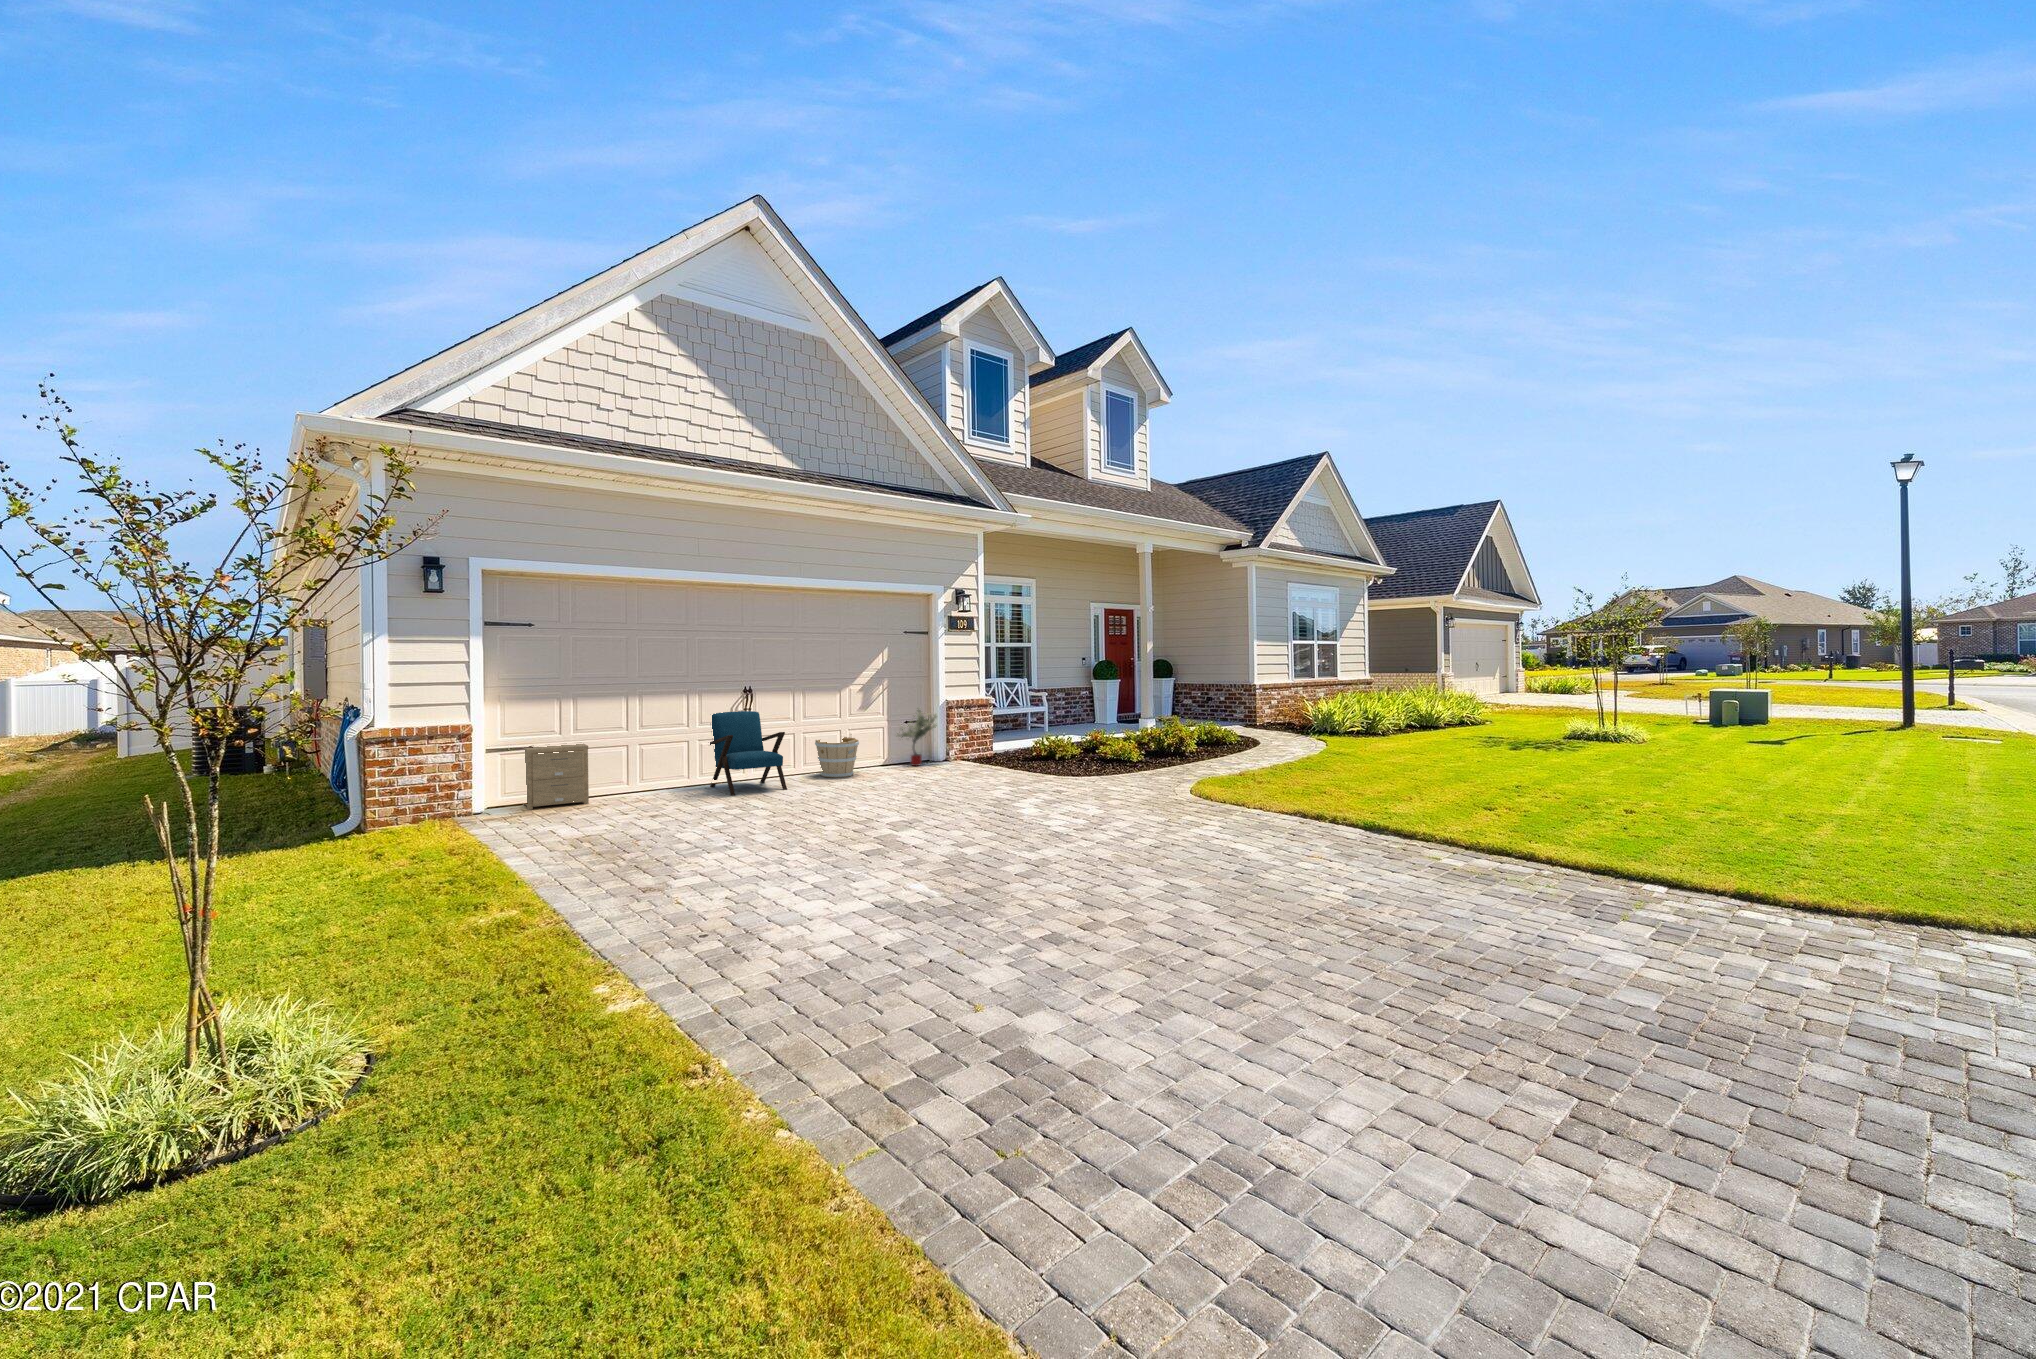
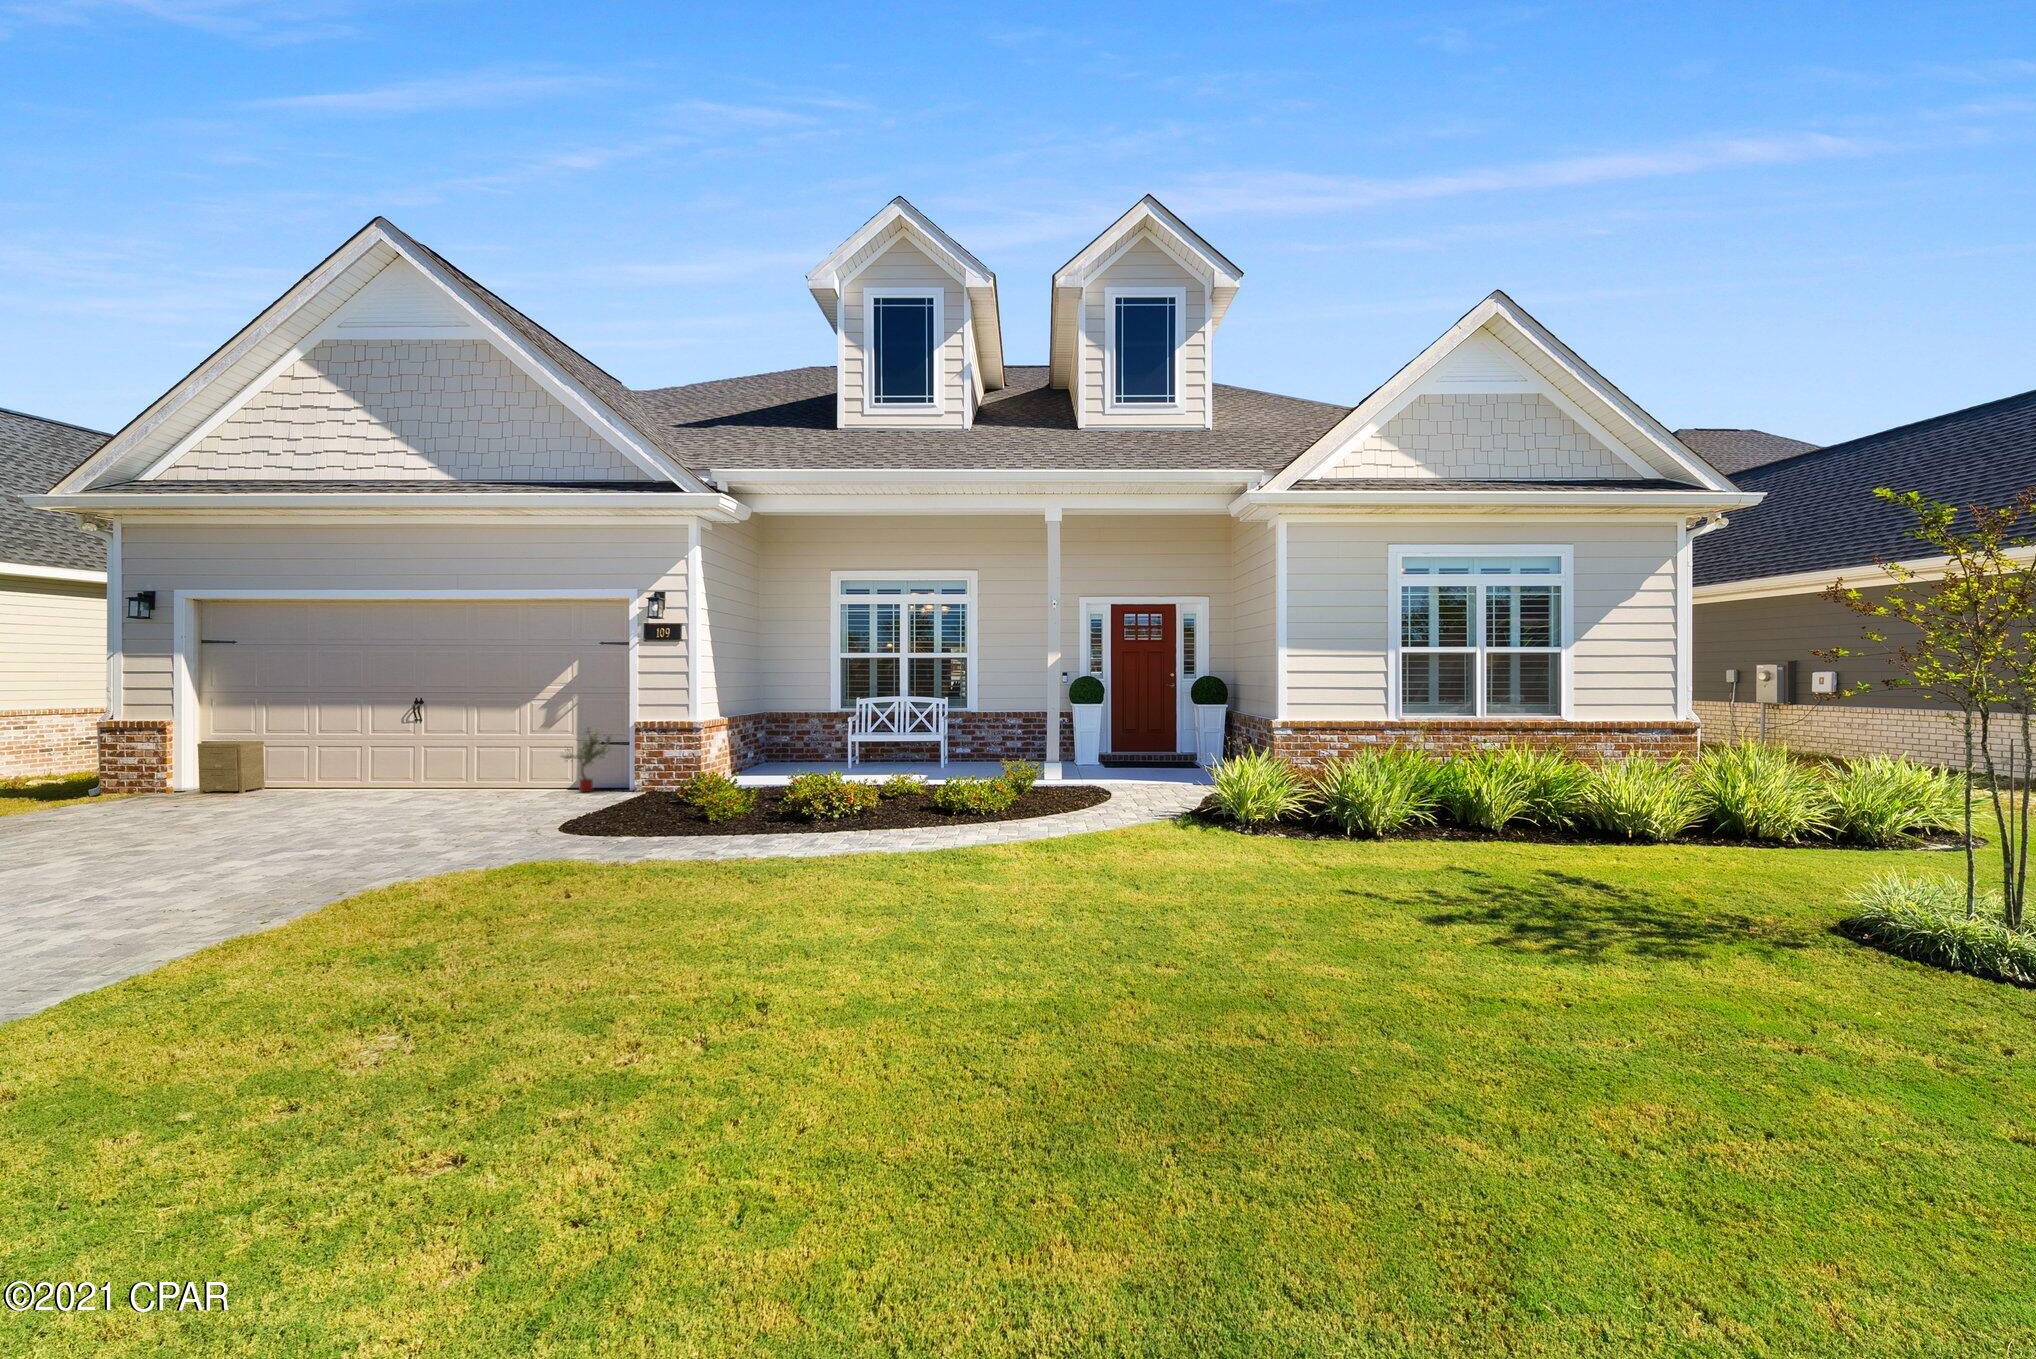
armchair: present [710,711,787,795] -> none [320,722,417,801]
wooden bucket: present [815,737,859,778] -> none [455,753,507,795]

